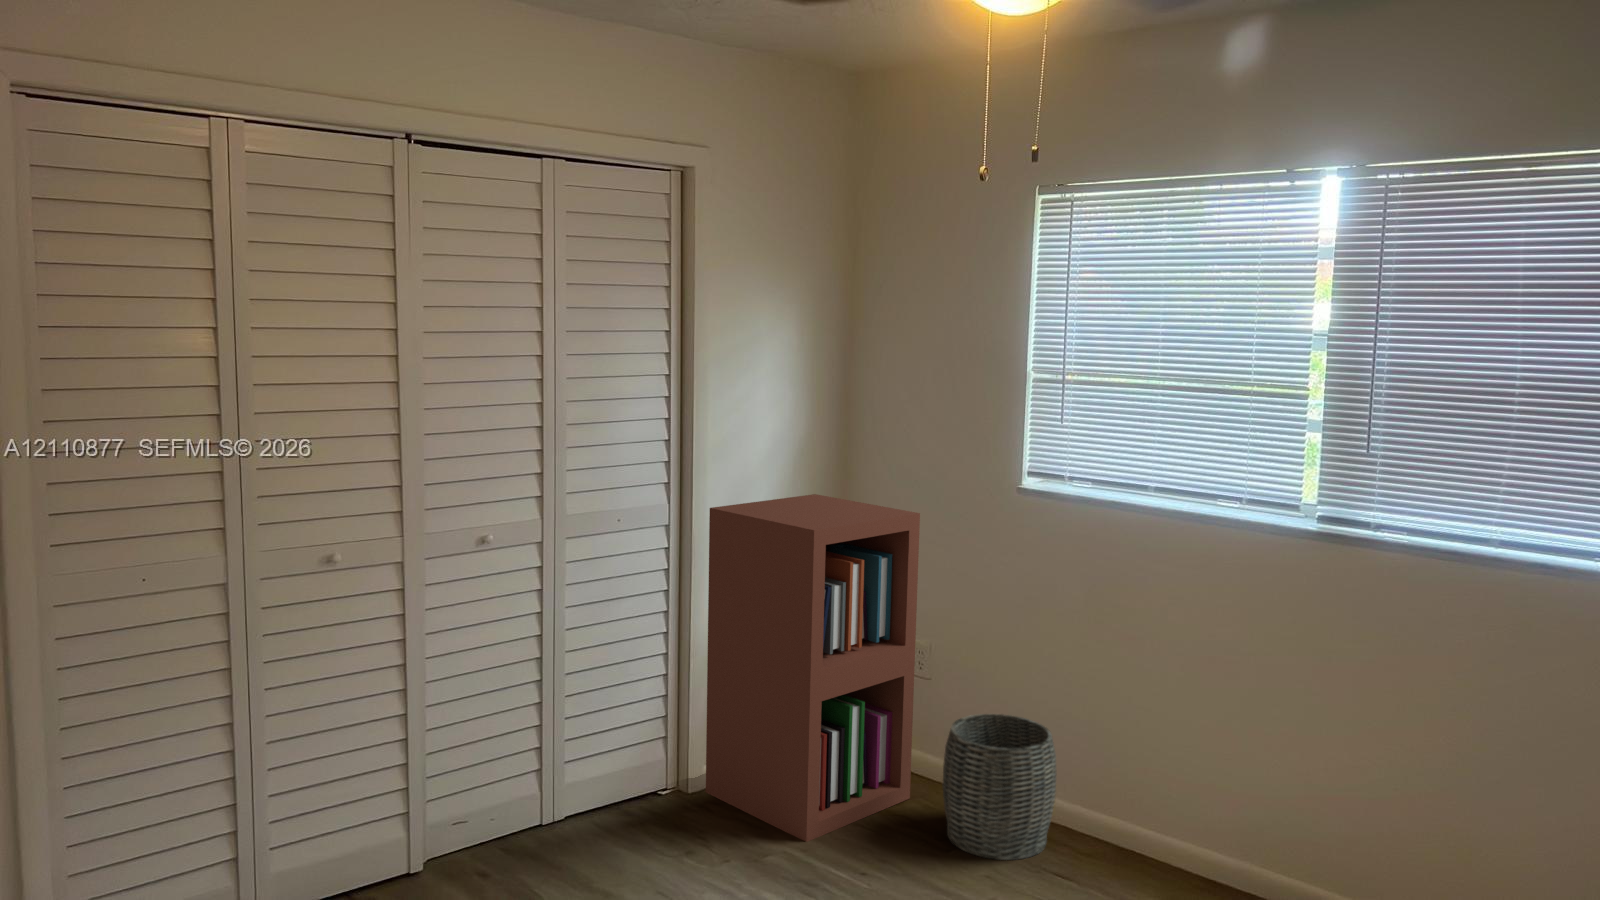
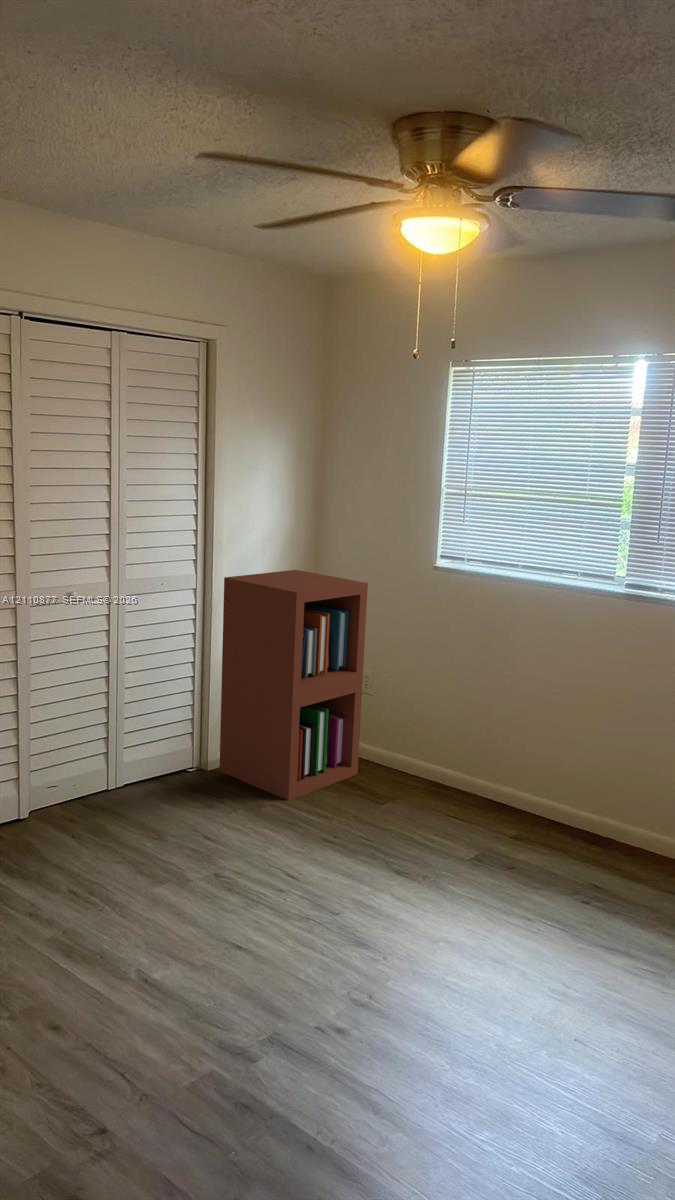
woven basket: present [943,714,1056,860] -> none [380,717,454,811]

